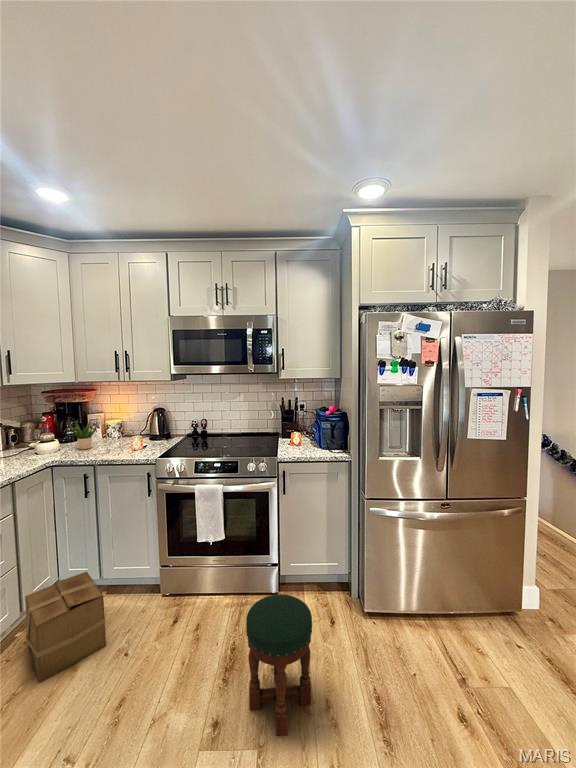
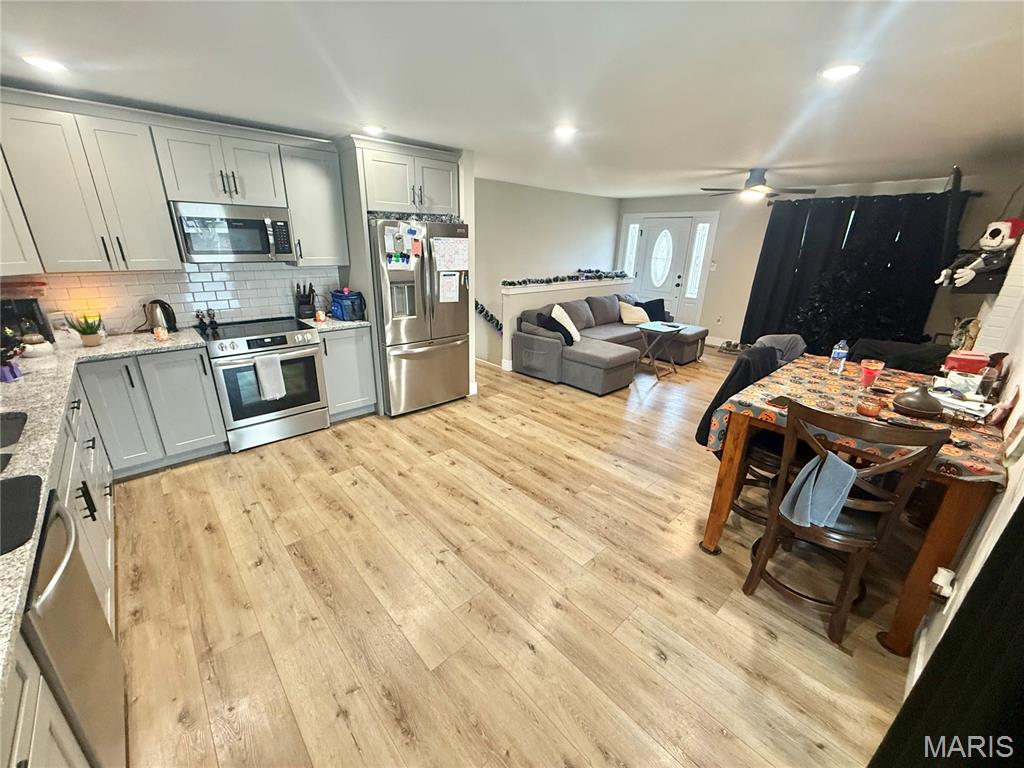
cardboard box: present [25,572,106,682] -> none [129,441,218,504]
stool: present [246,594,312,736] -> none [339,402,380,462]

